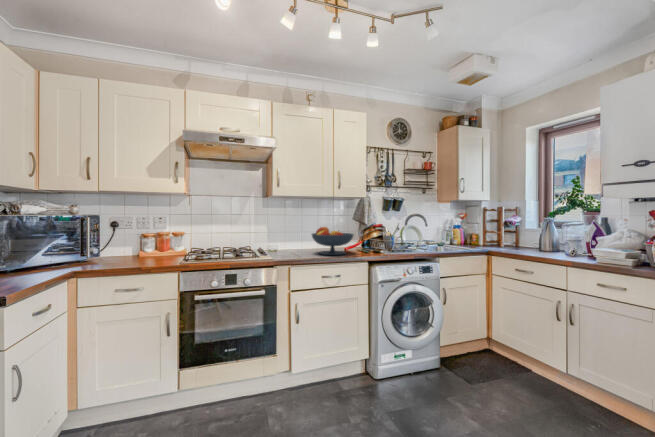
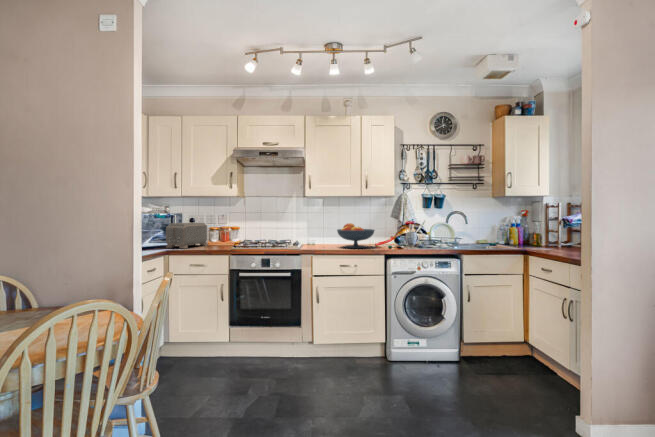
toaster: none [73,228,141,265] -> present [166,223,208,248]

